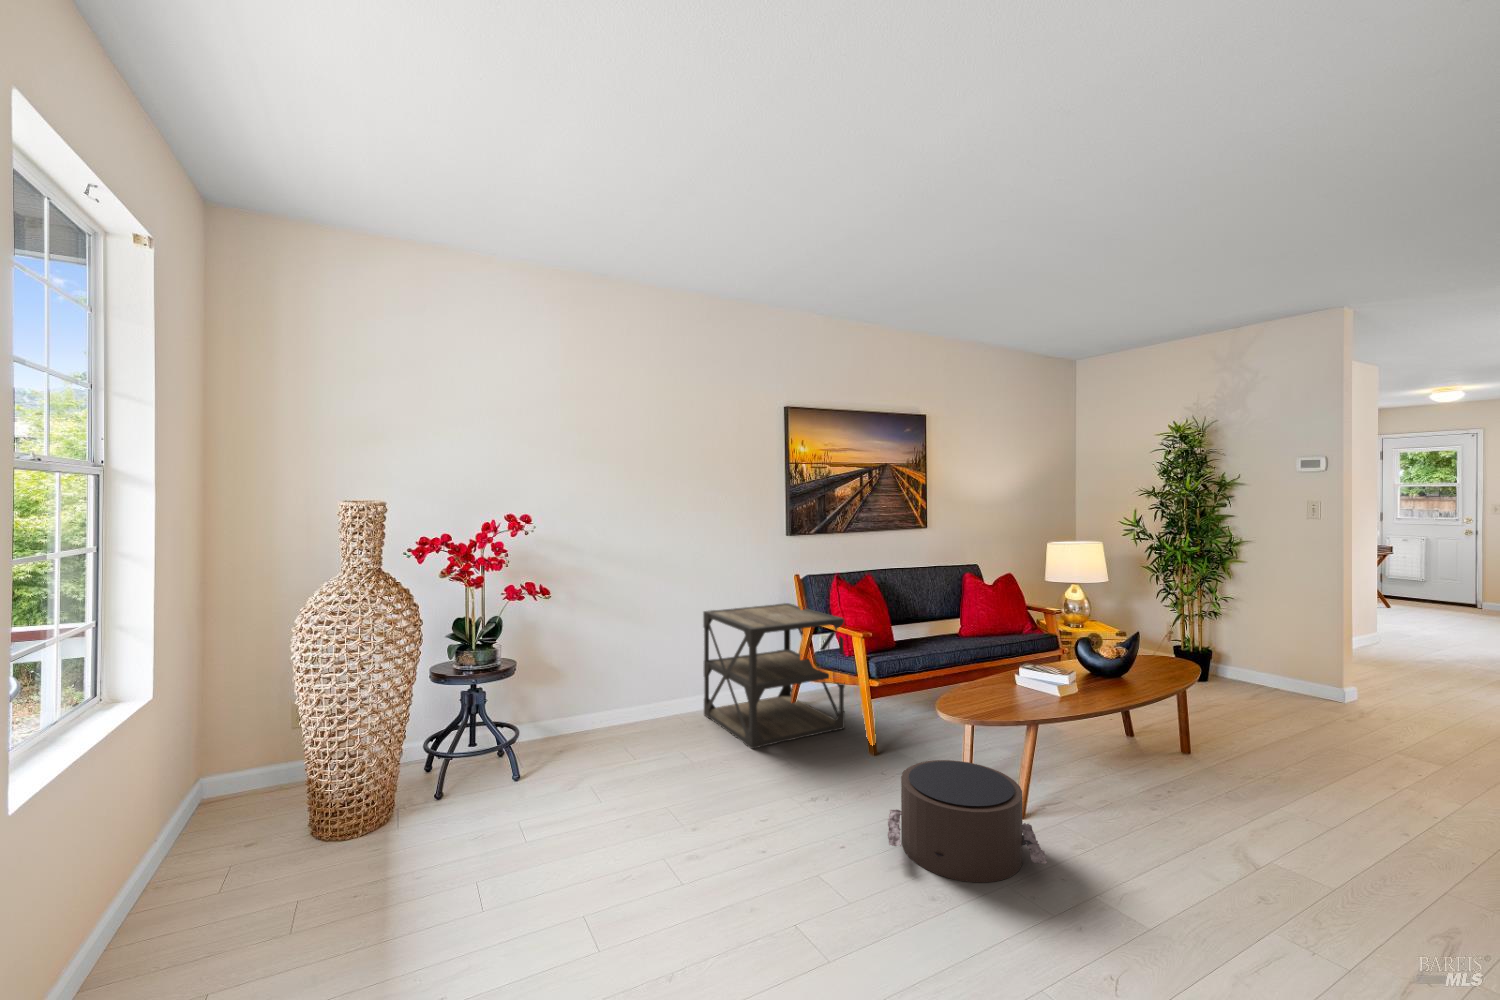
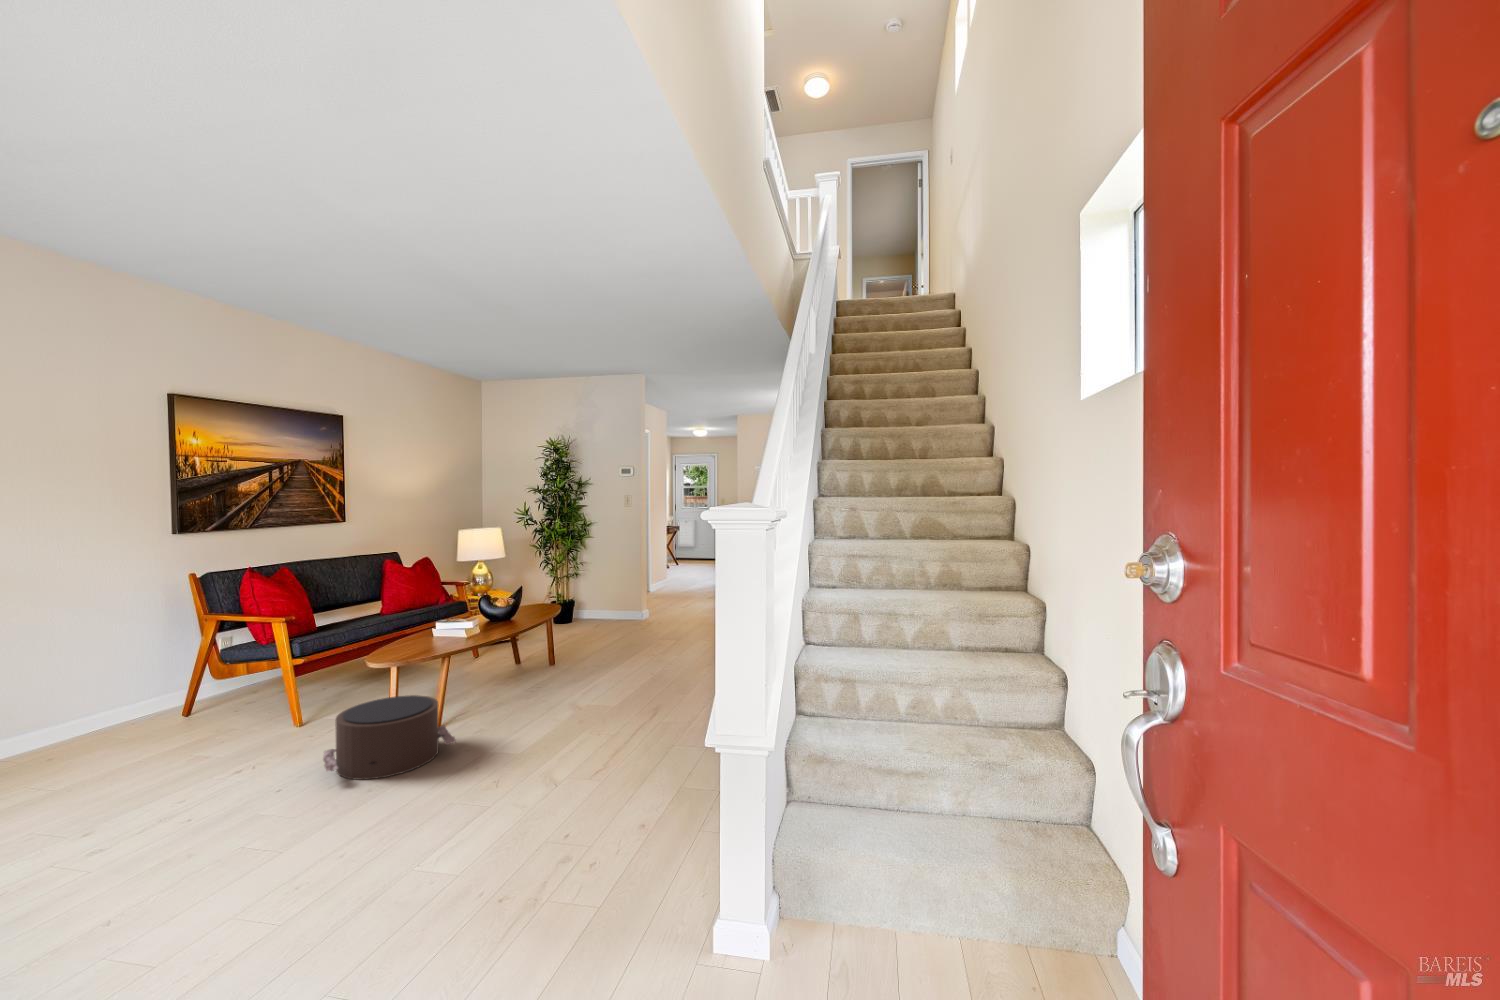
side table: present [703,603,845,749] -> none [44,606,260,760]

